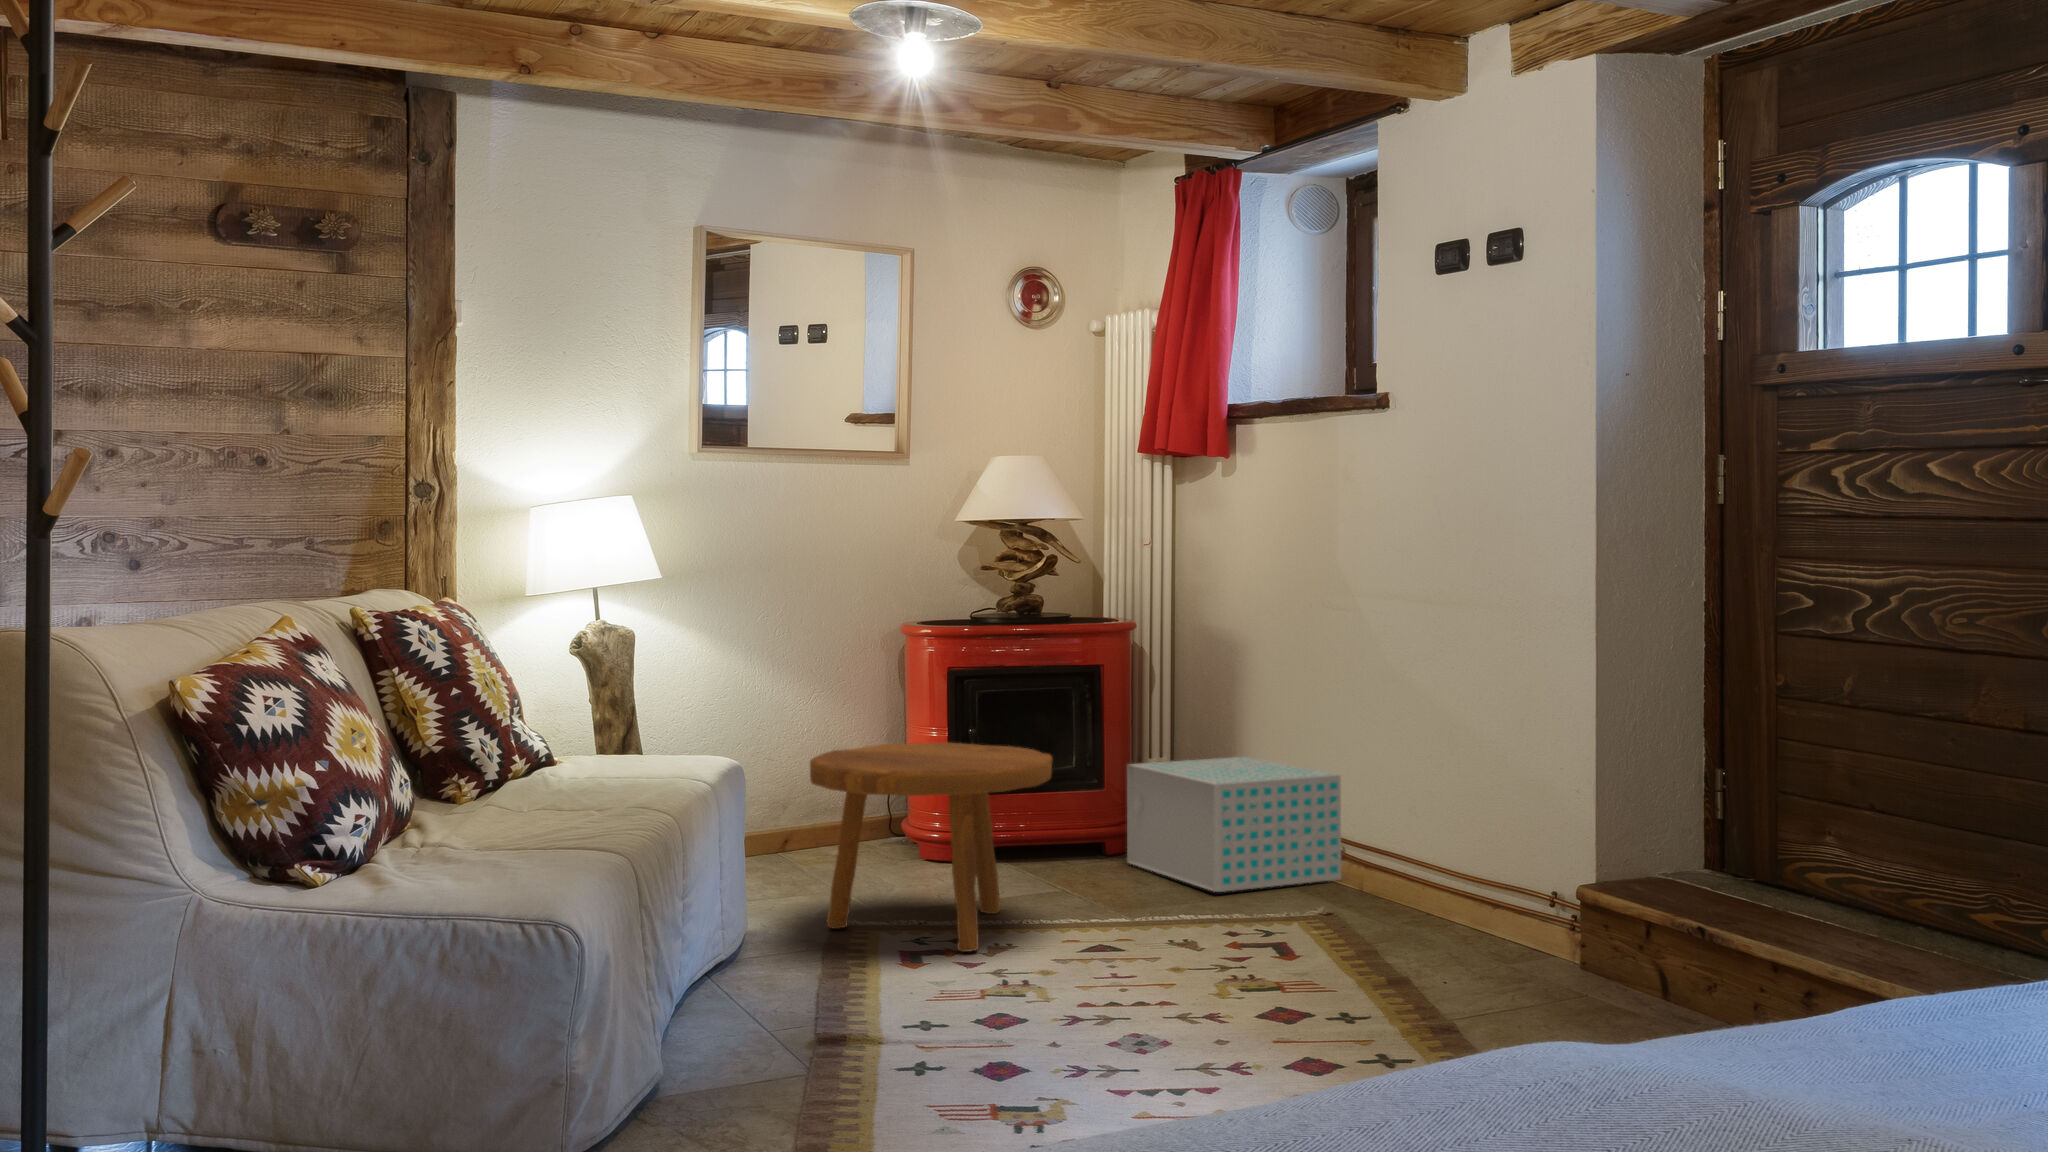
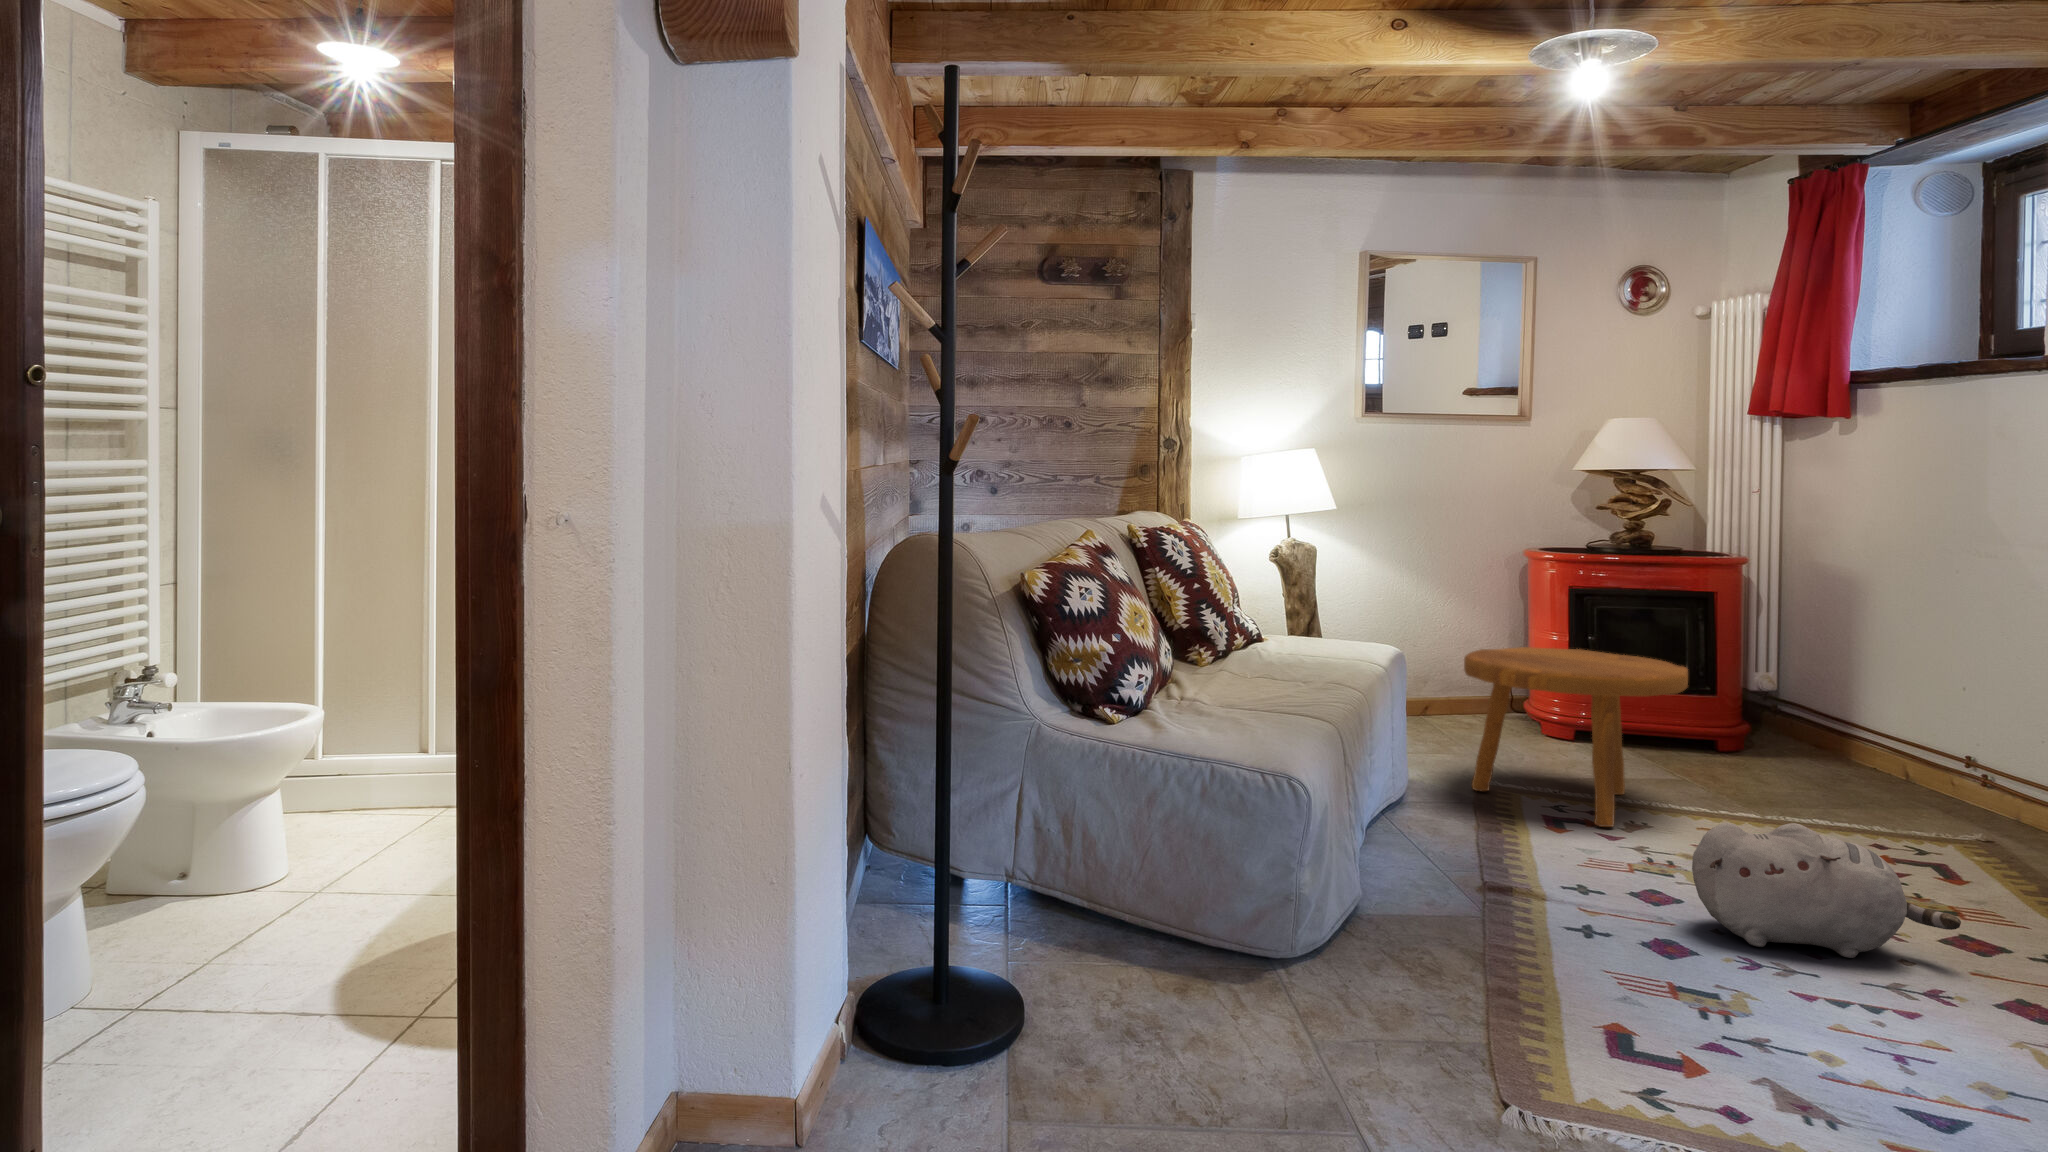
storage box: present [1127,757,1341,892] -> none [1737,679,1986,804]
plush toy: none [1027,914,1265,1055] -> present [1692,823,1961,958]

